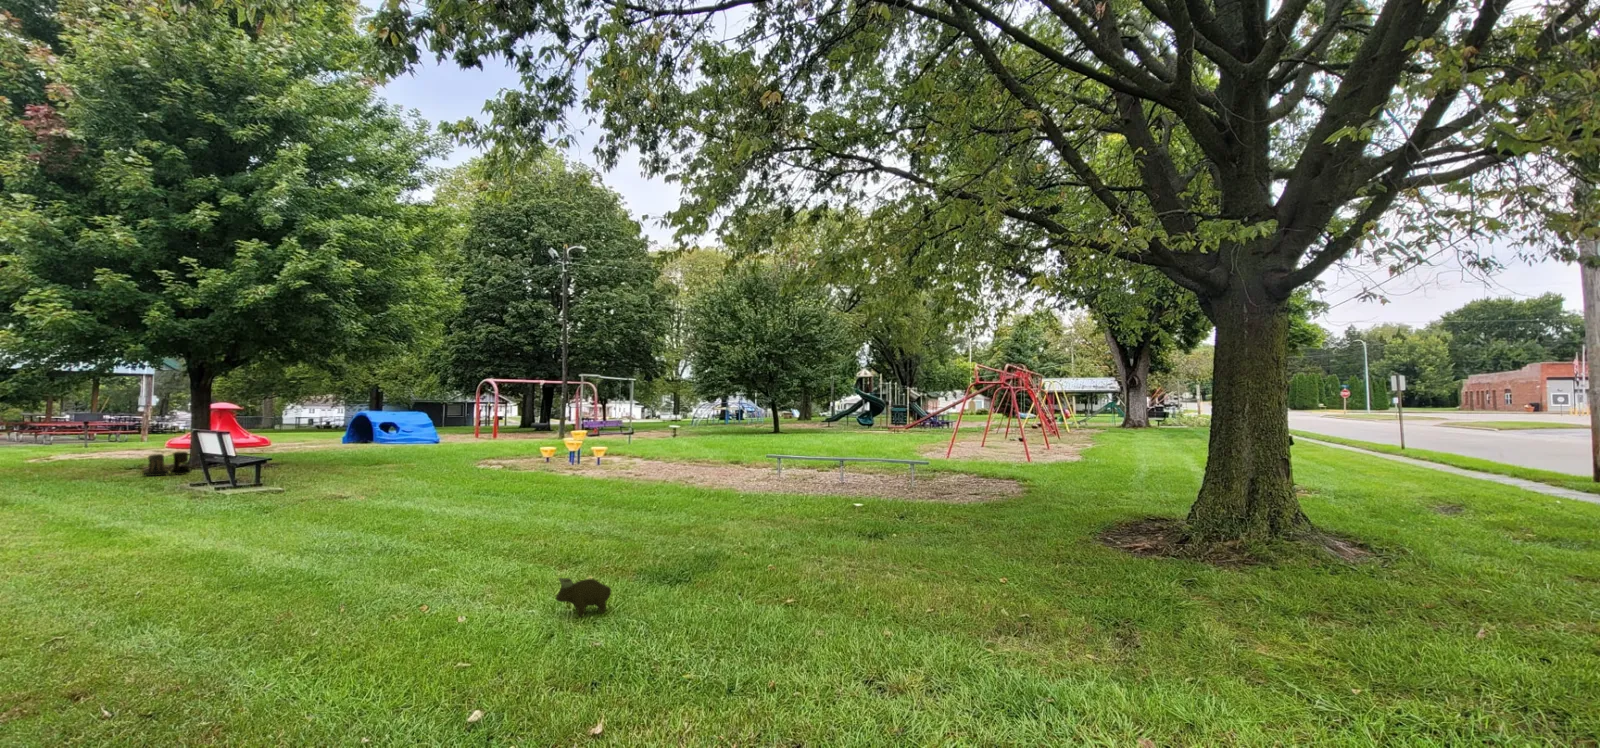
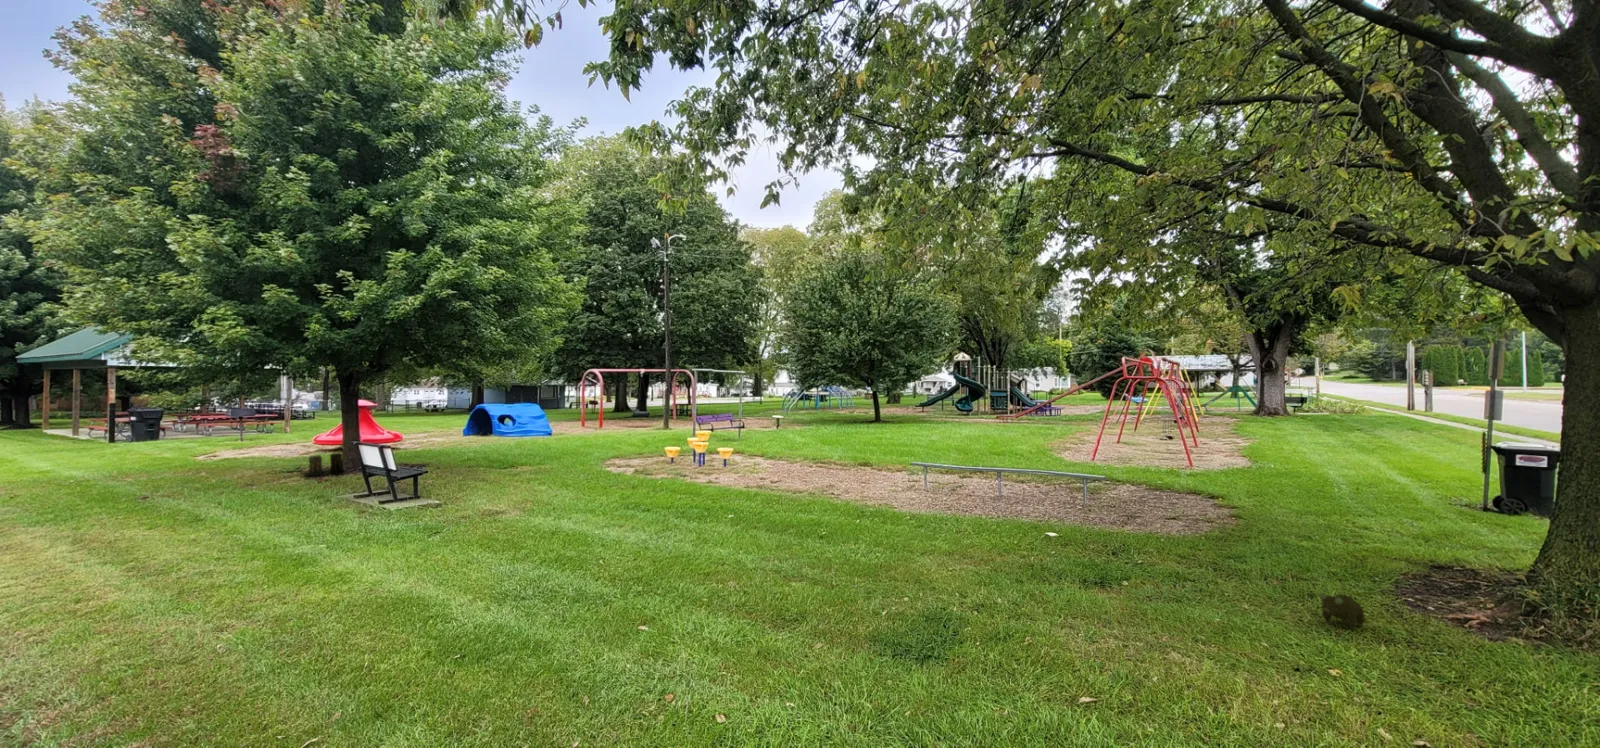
plush toy: present [555,578,611,617] -> present [1319,594,1365,629]

